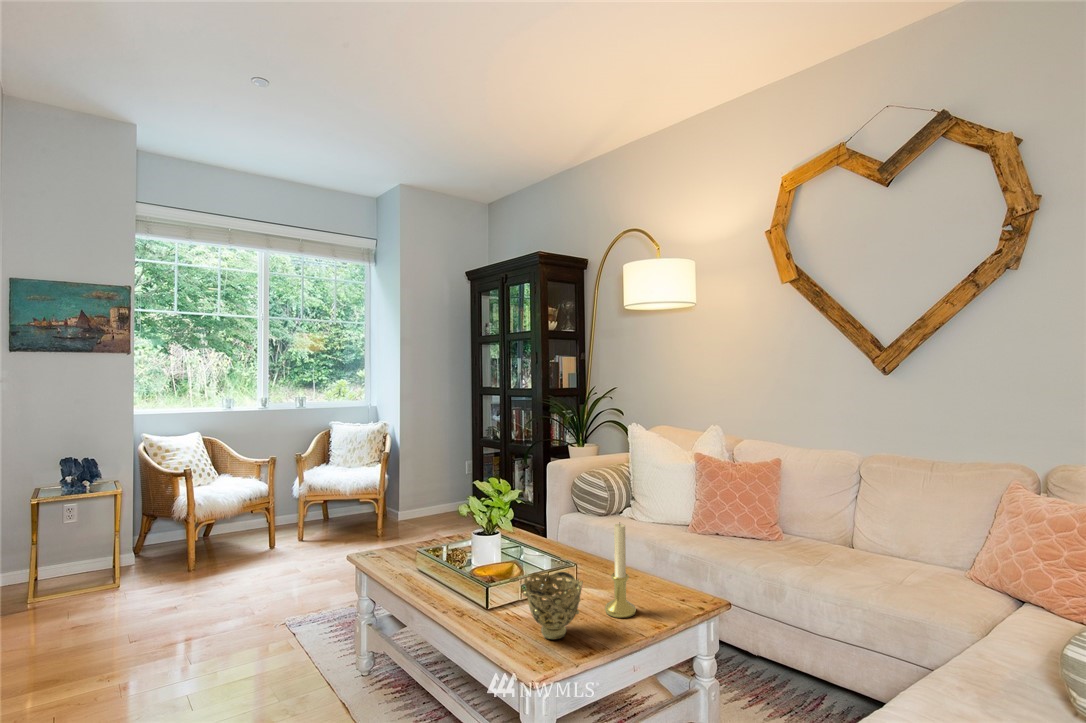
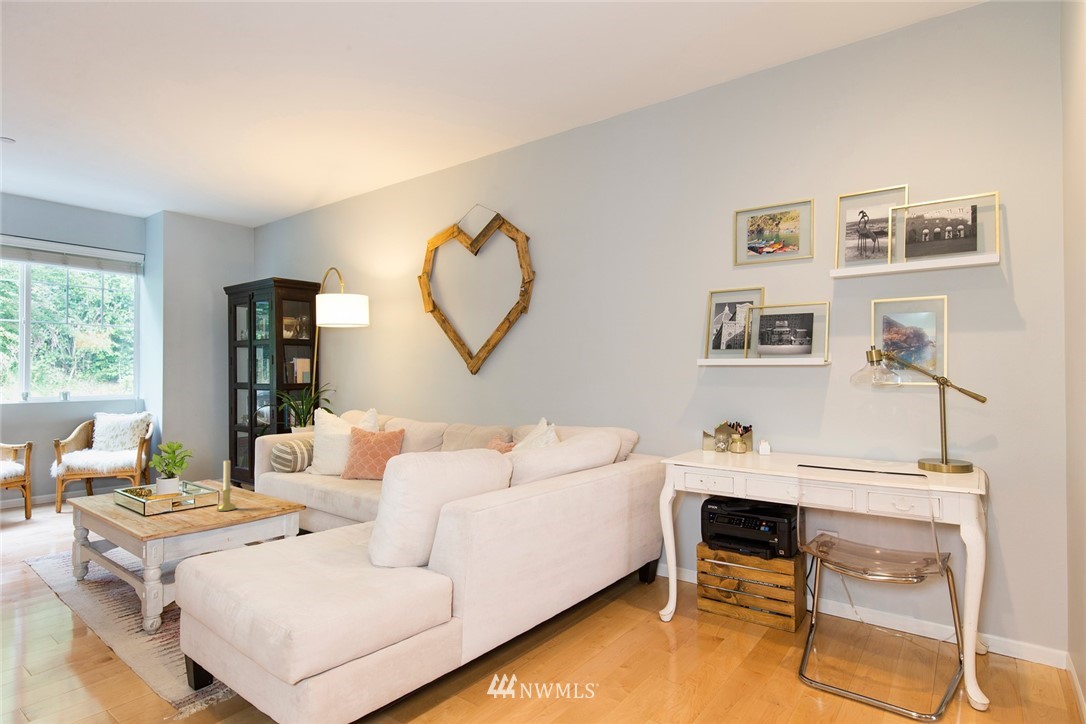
decorative bowl: present [523,572,583,639] -> none [154,486,193,519]

